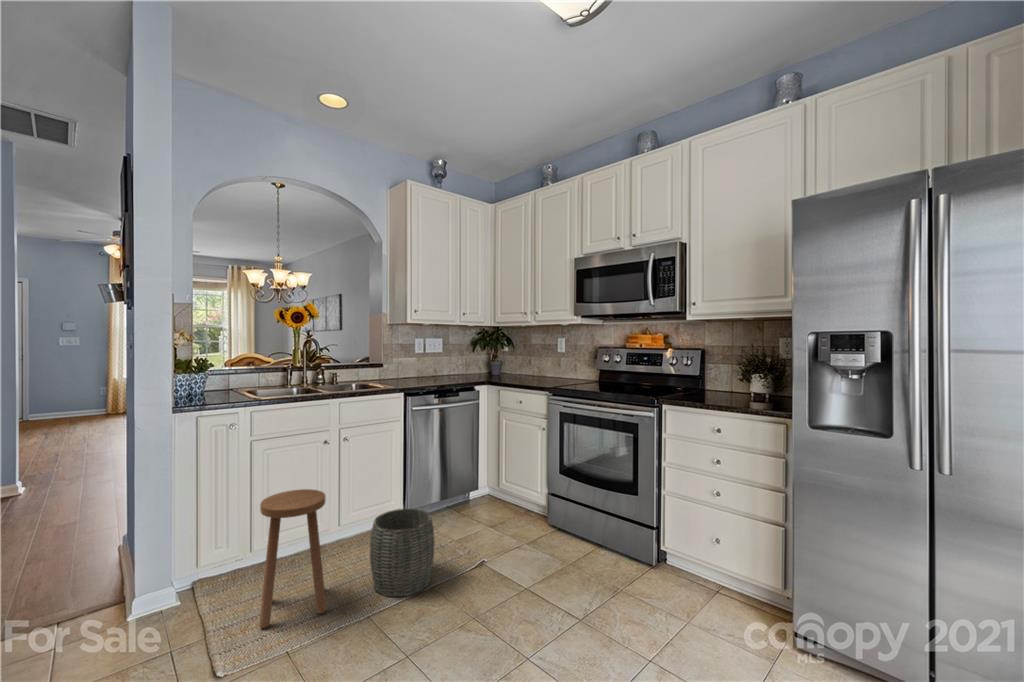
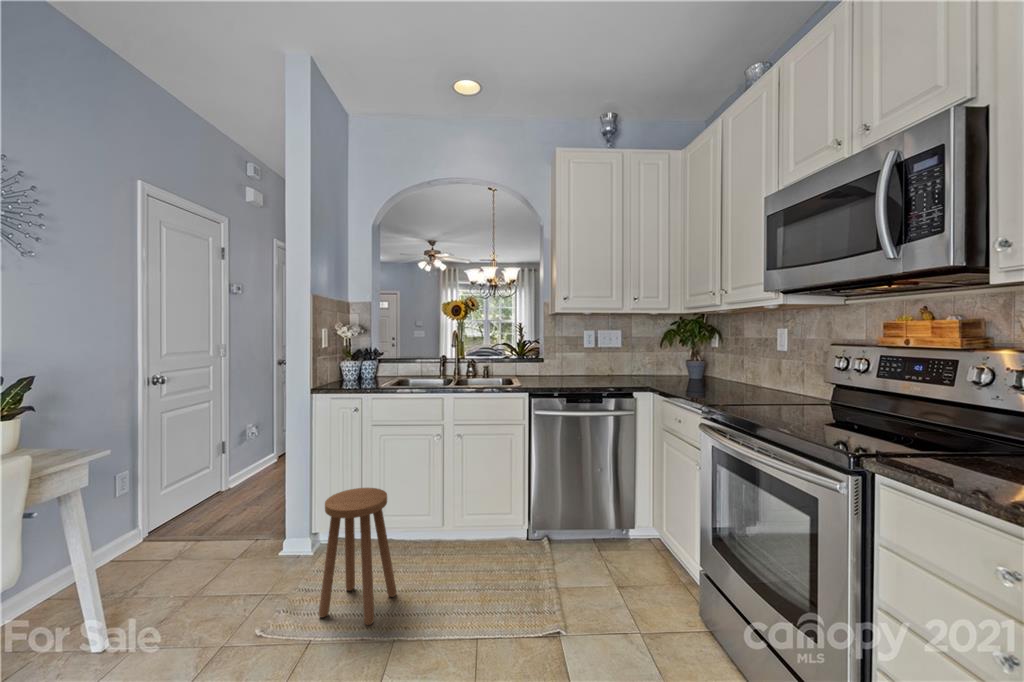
woven basket: present [370,509,434,597] -> none [424,533,499,645]

